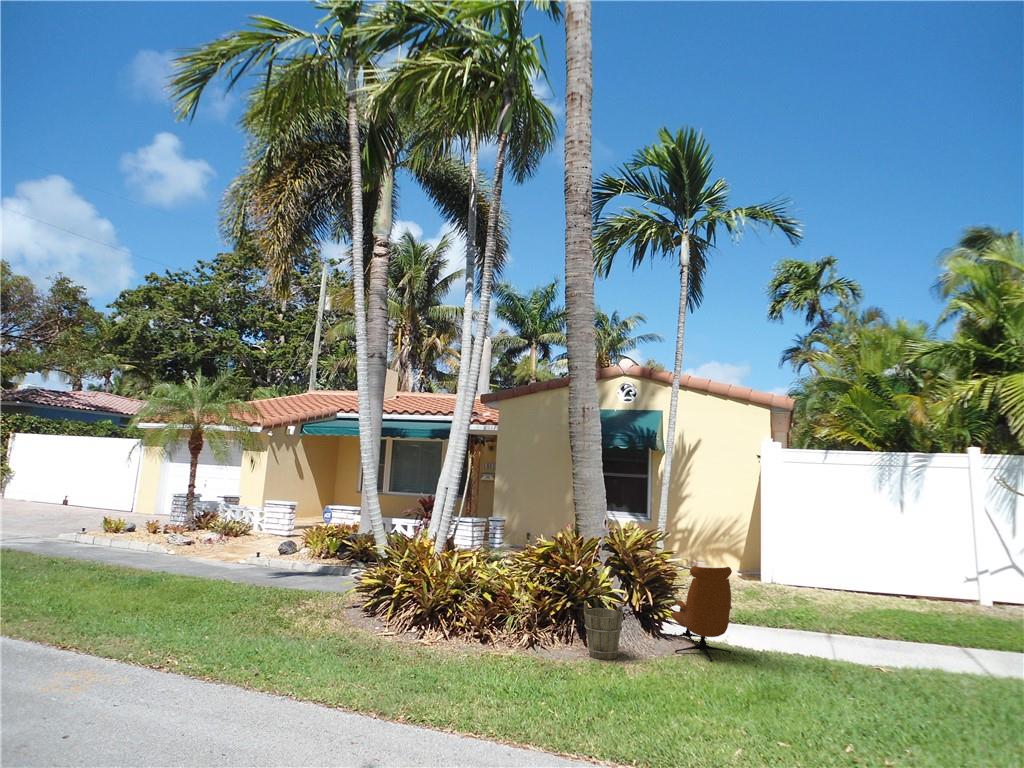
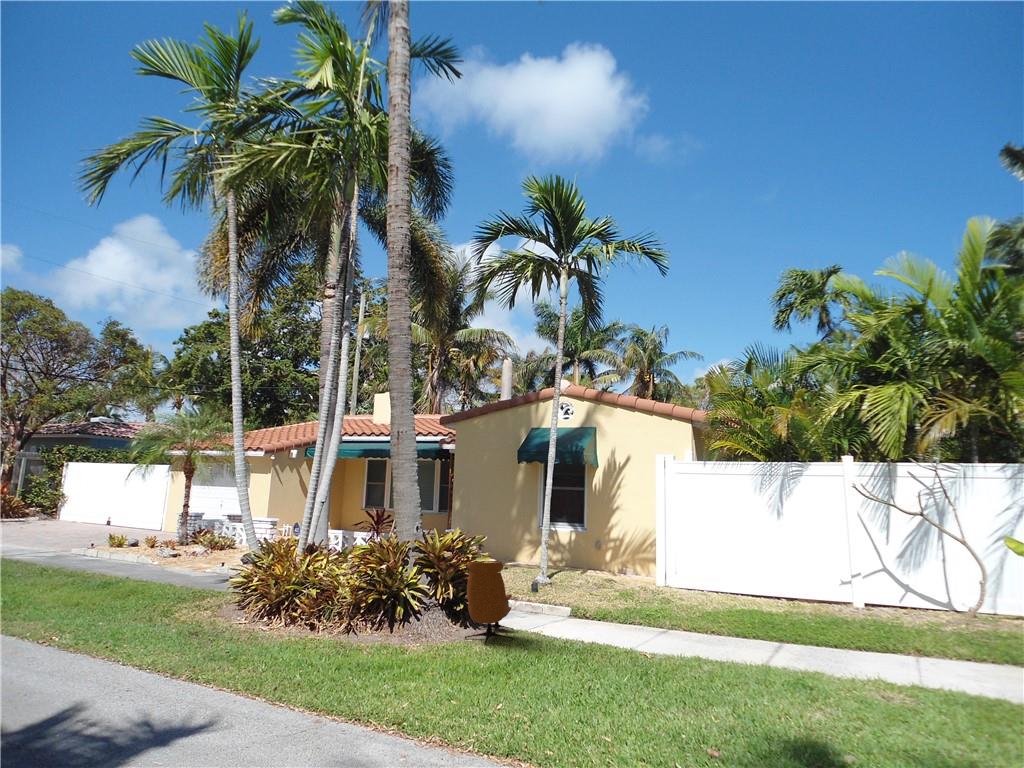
bucket: present [584,601,623,660] -> none [381,593,415,642]

